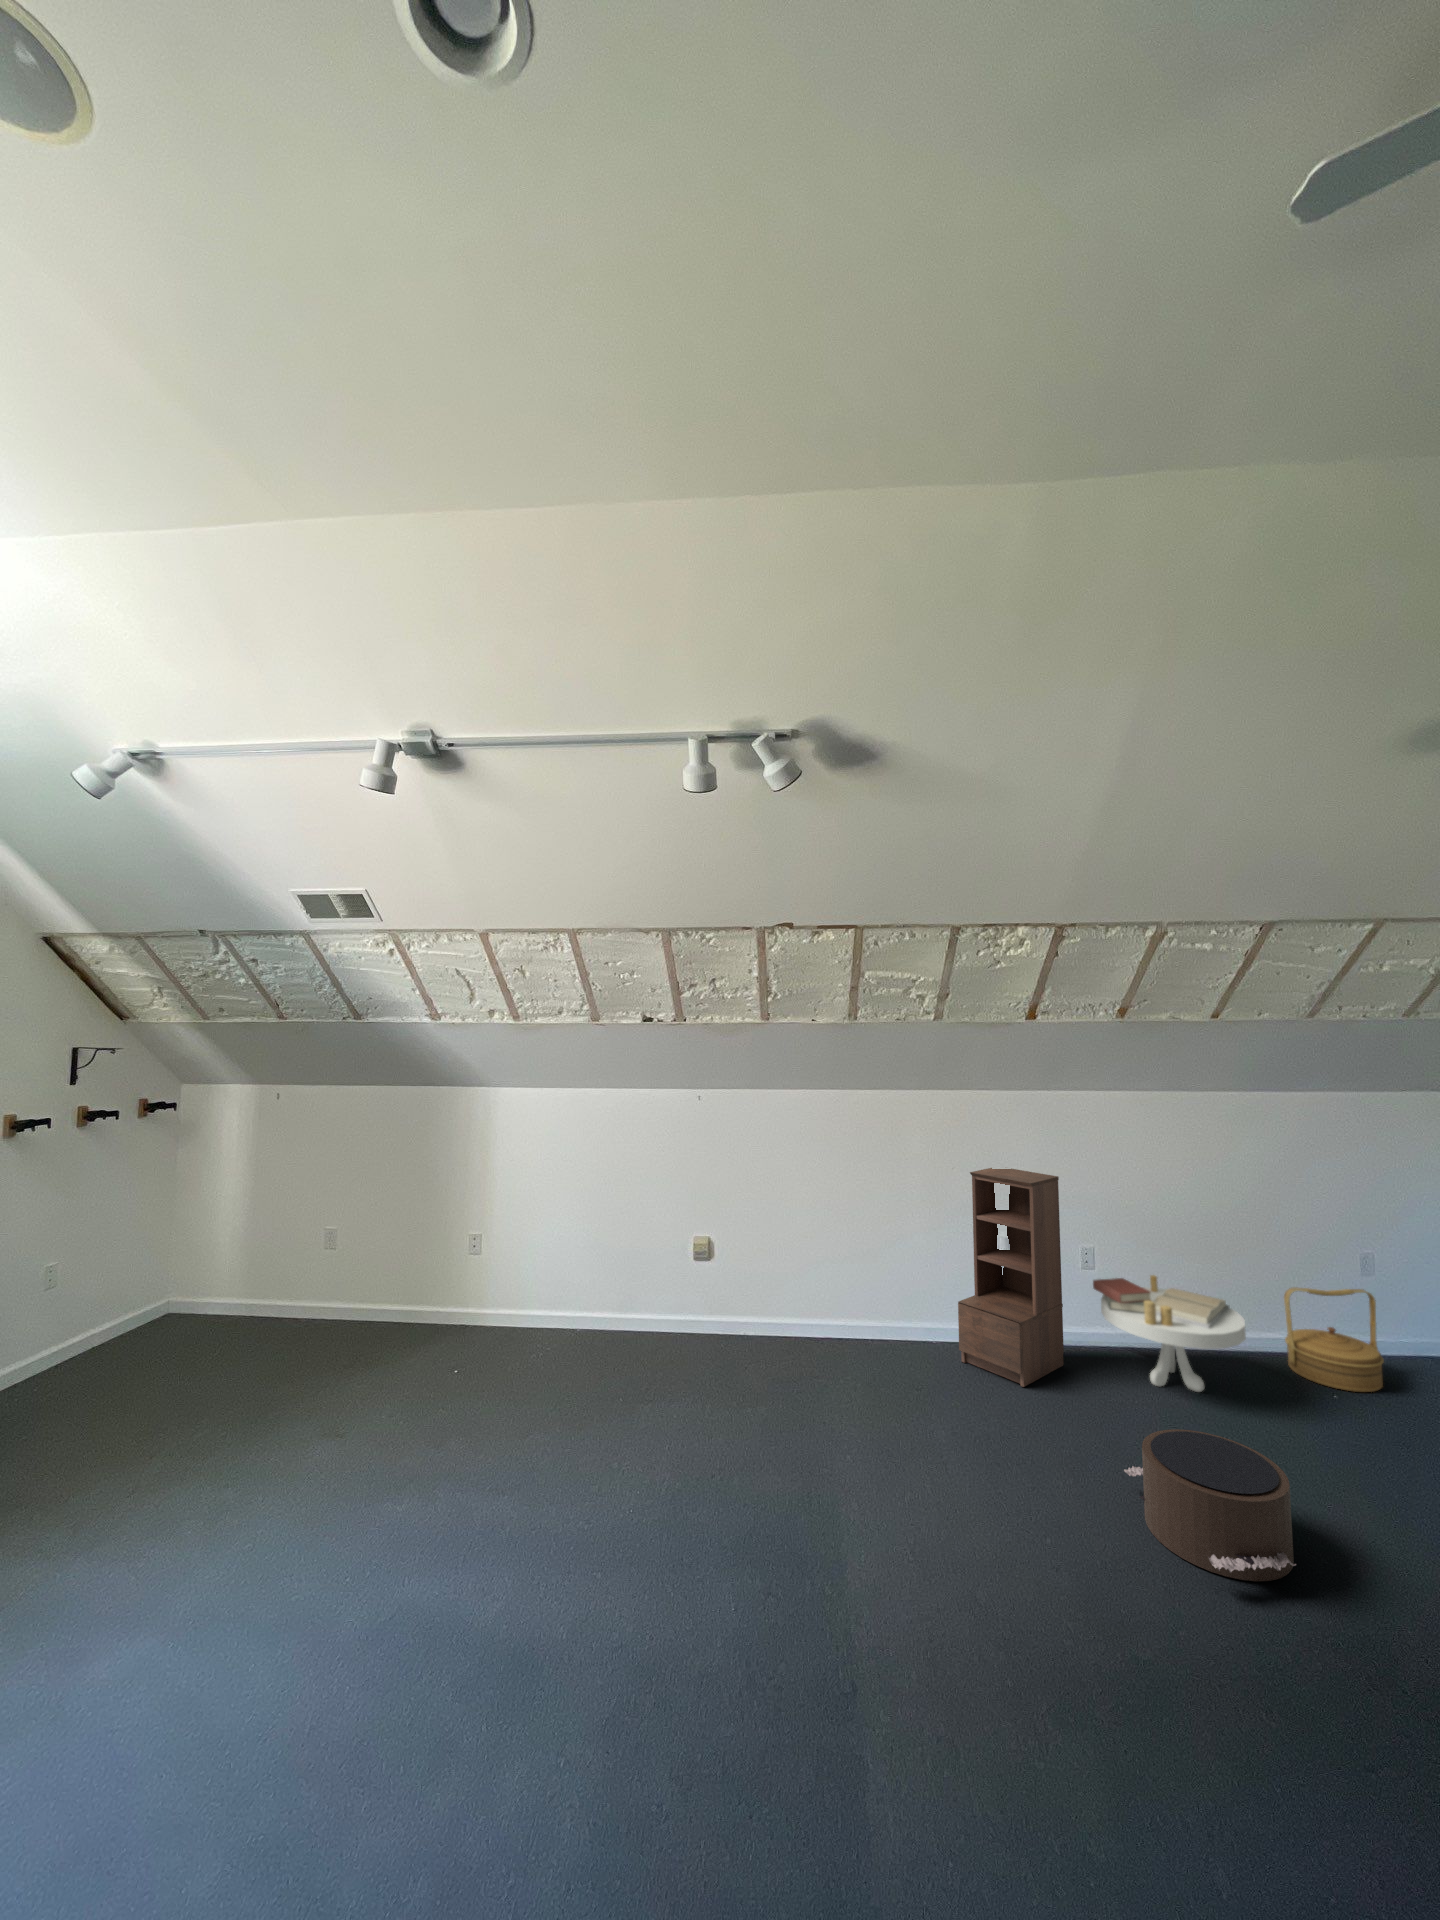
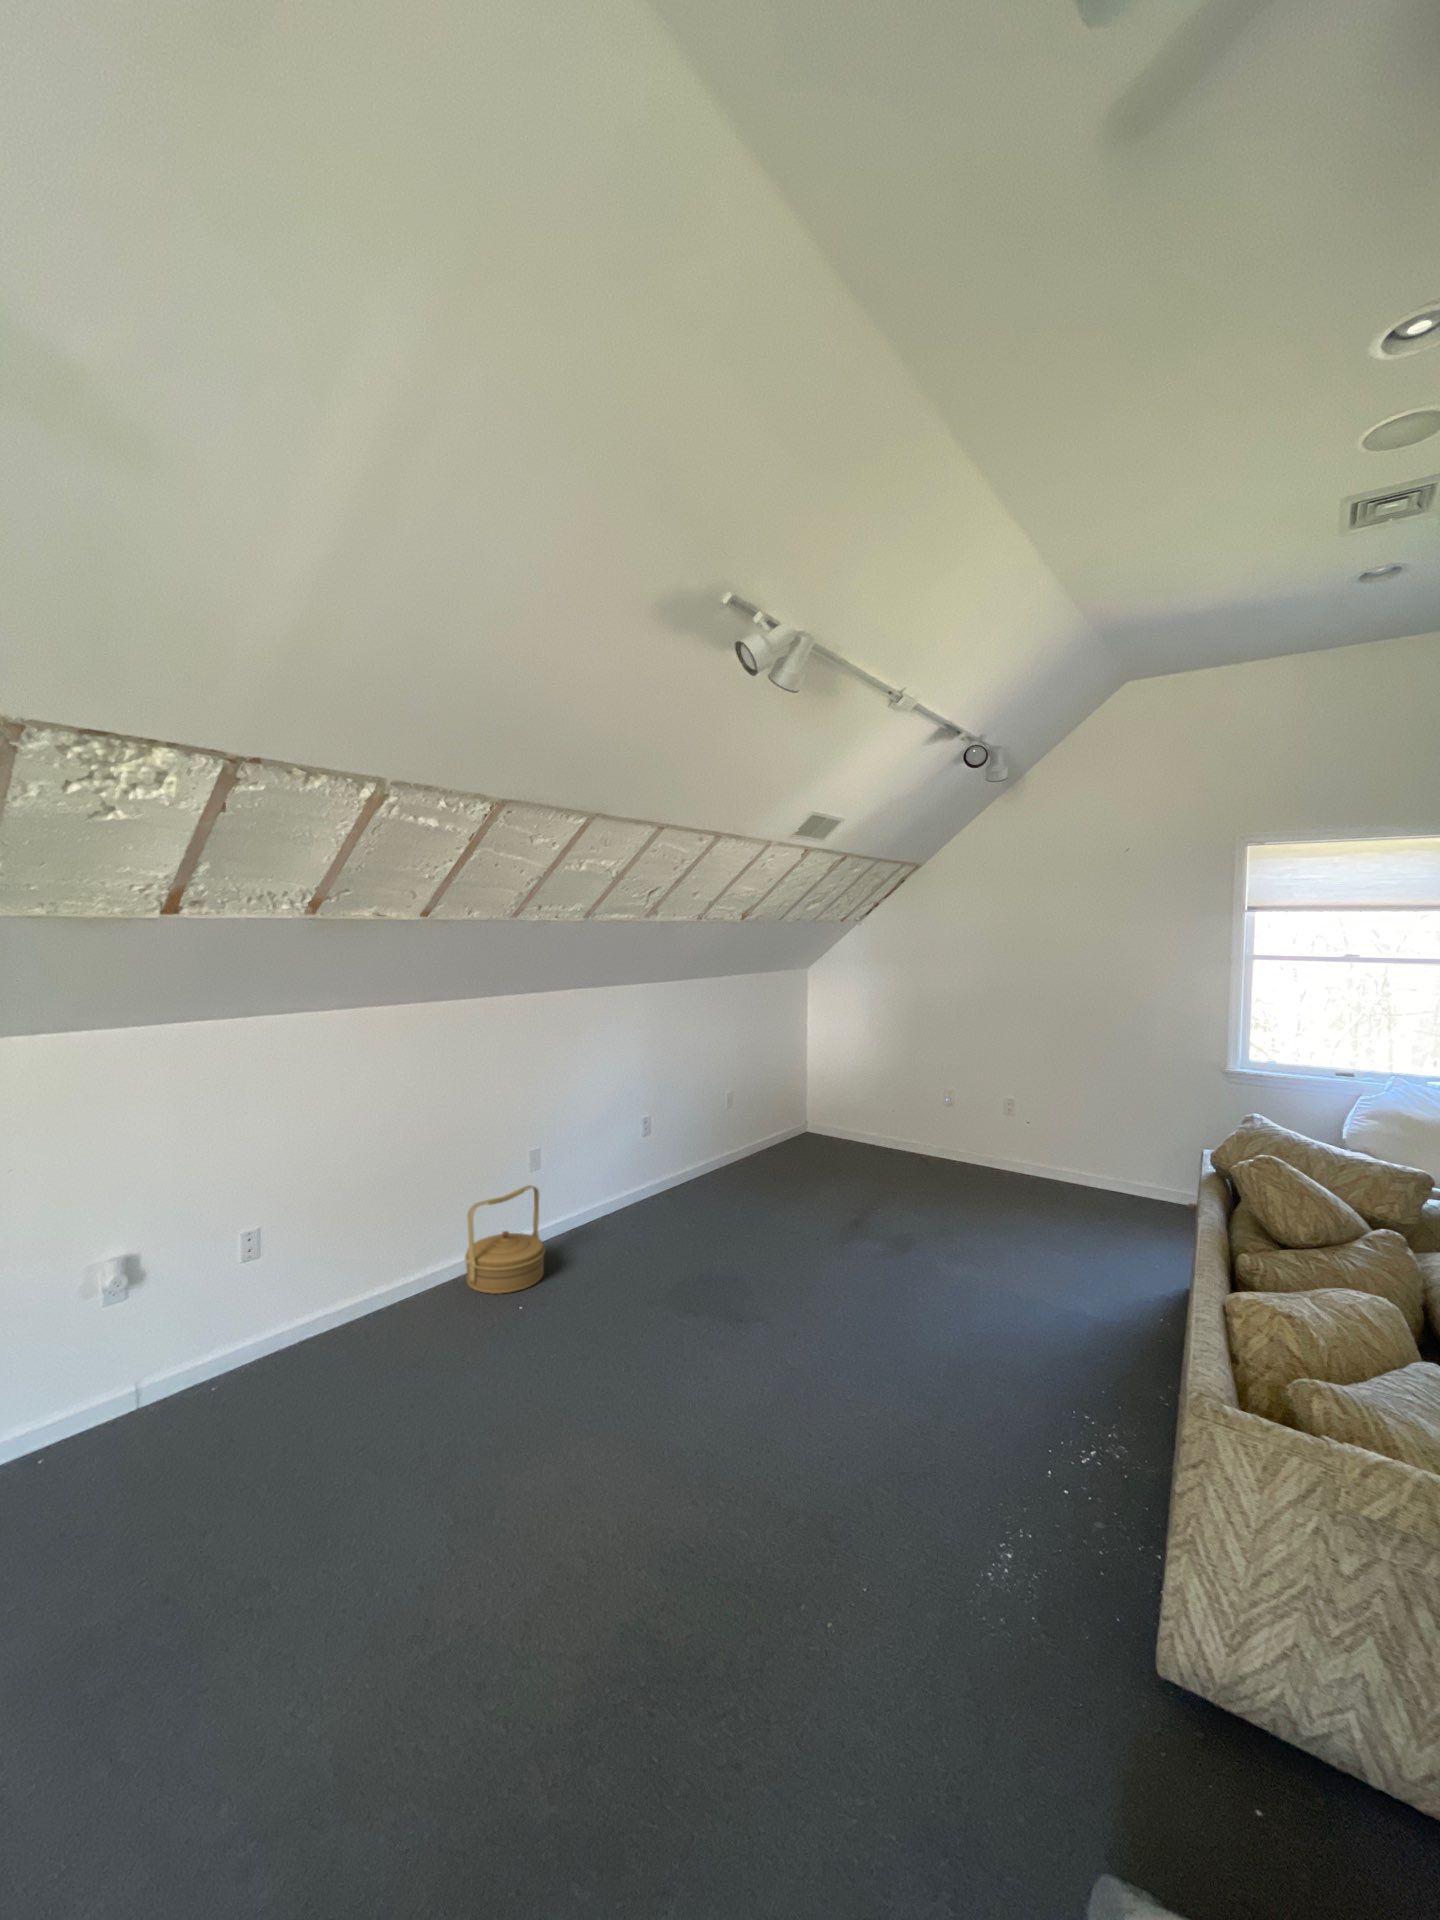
bookshelf: present [958,1168,1064,1387] -> none [20,1145,213,1488]
side table: present [1093,1275,1246,1392] -> none [258,1237,439,1378]
pouf: present [1124,1429,1296,1581] -> none [316,1432,528,1640]

